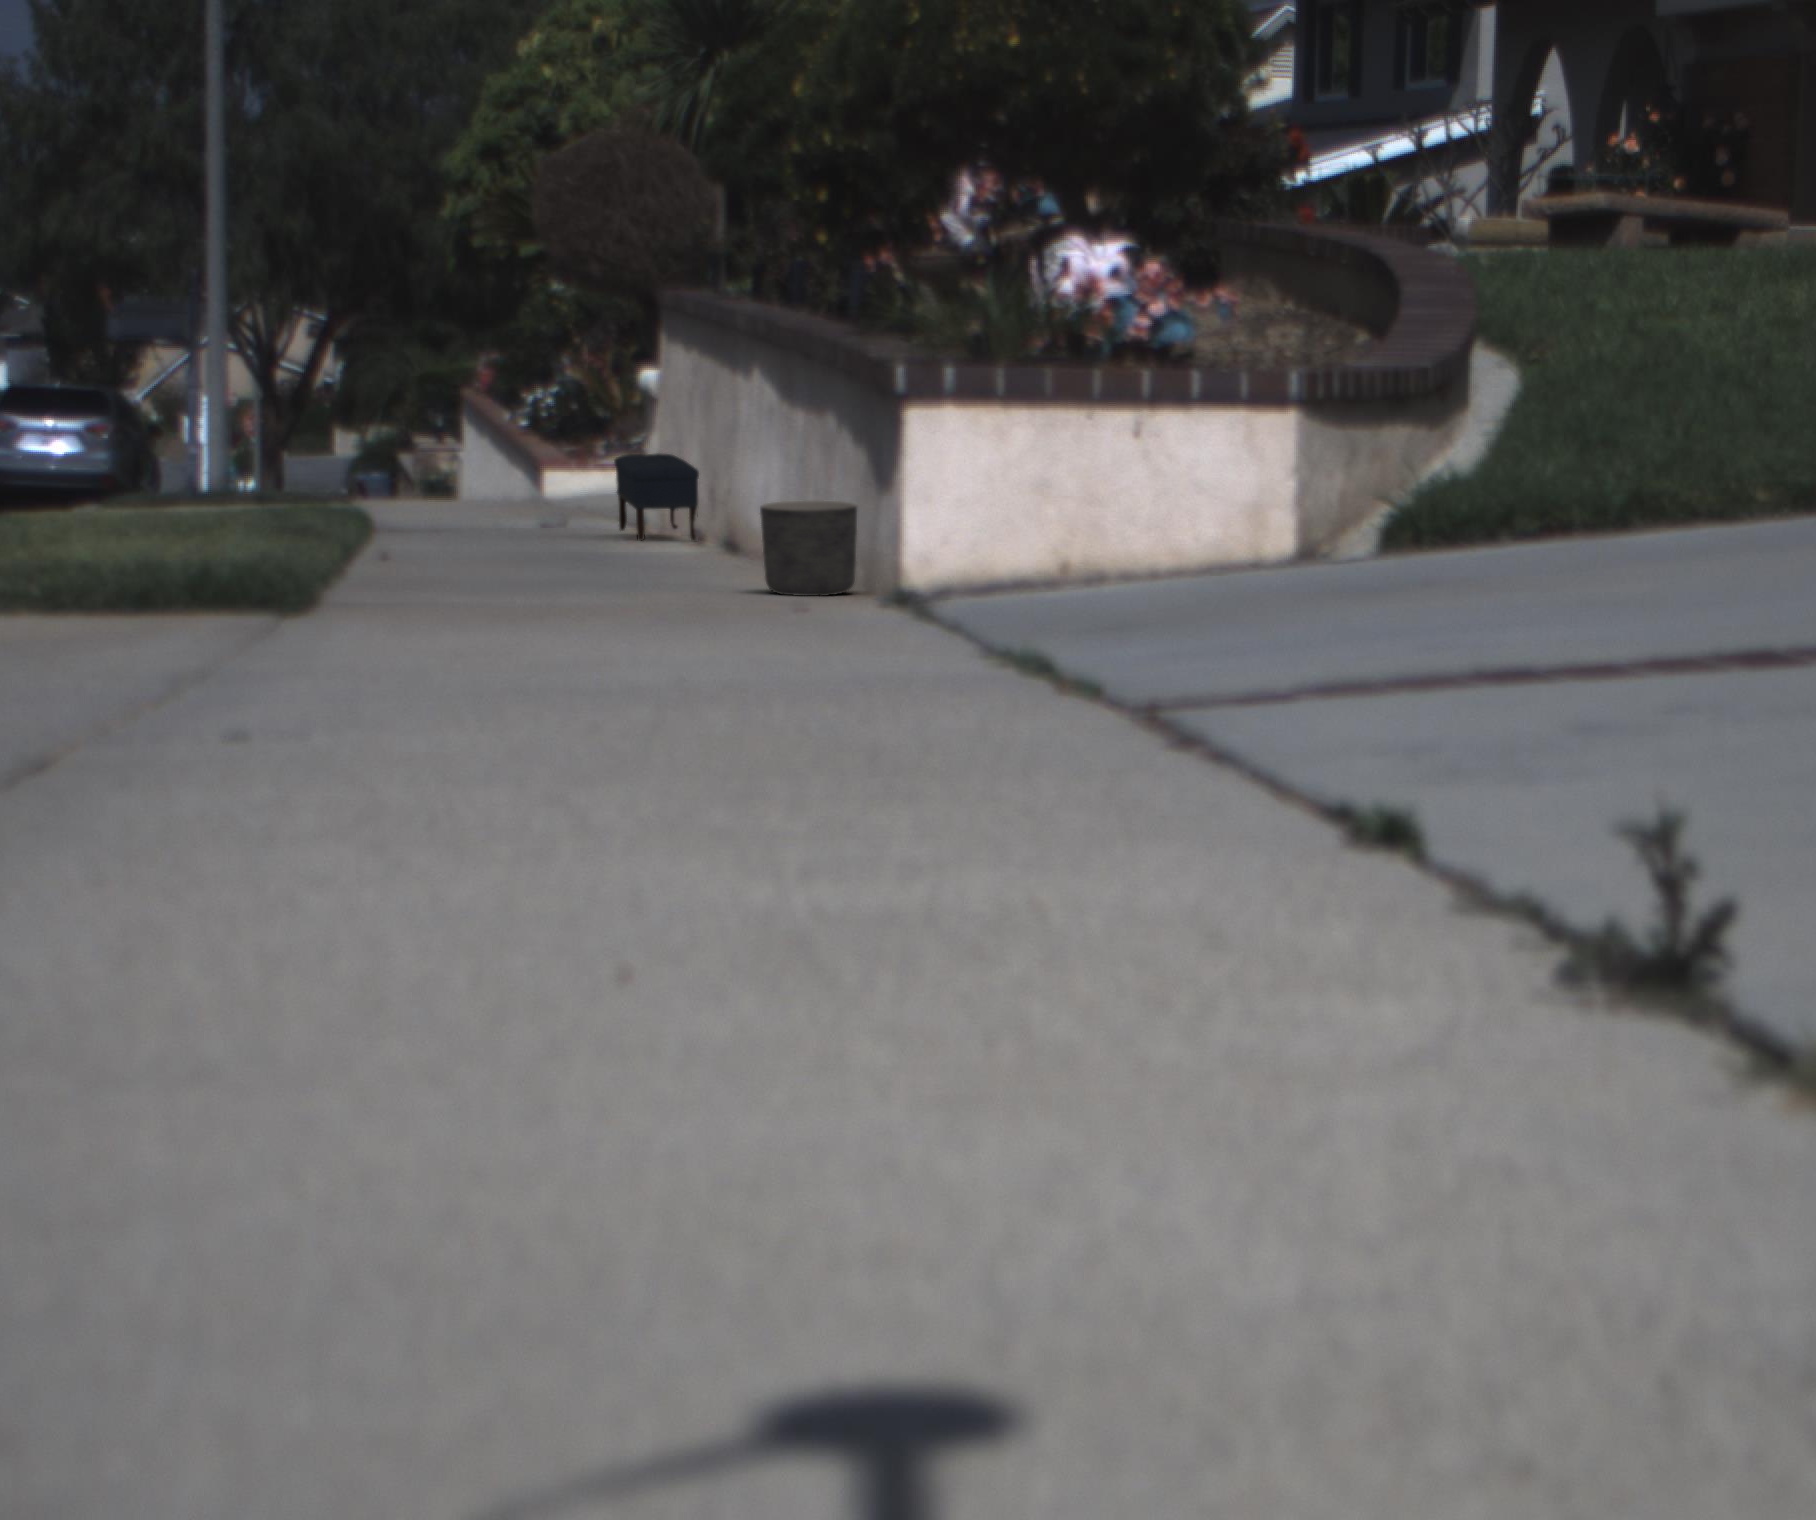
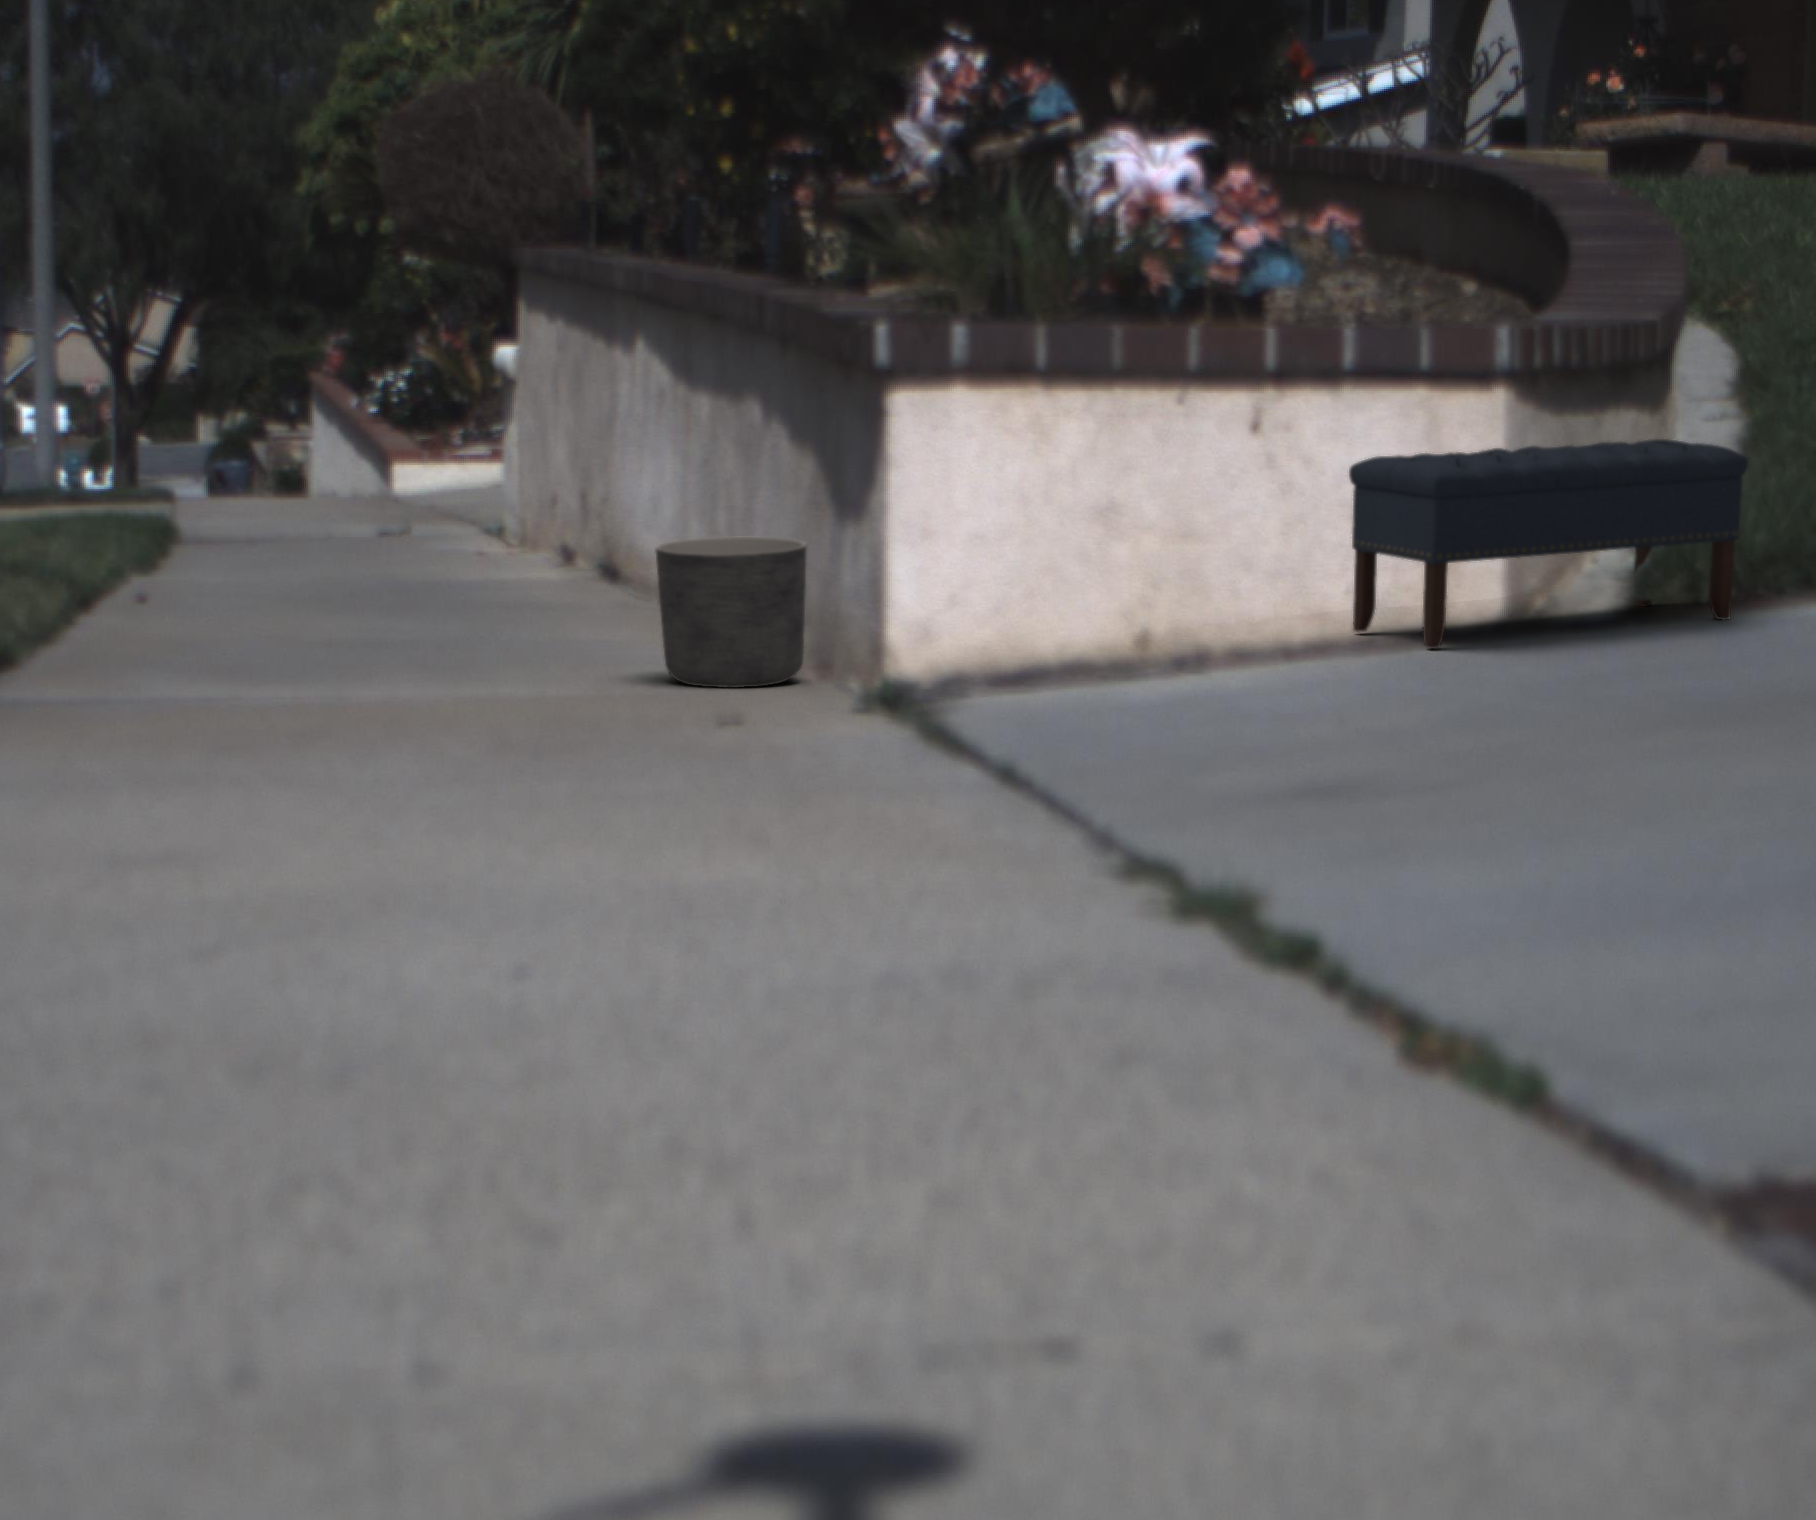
bench: present [614,453,699,542] -> present [1349,439,1748,649]

